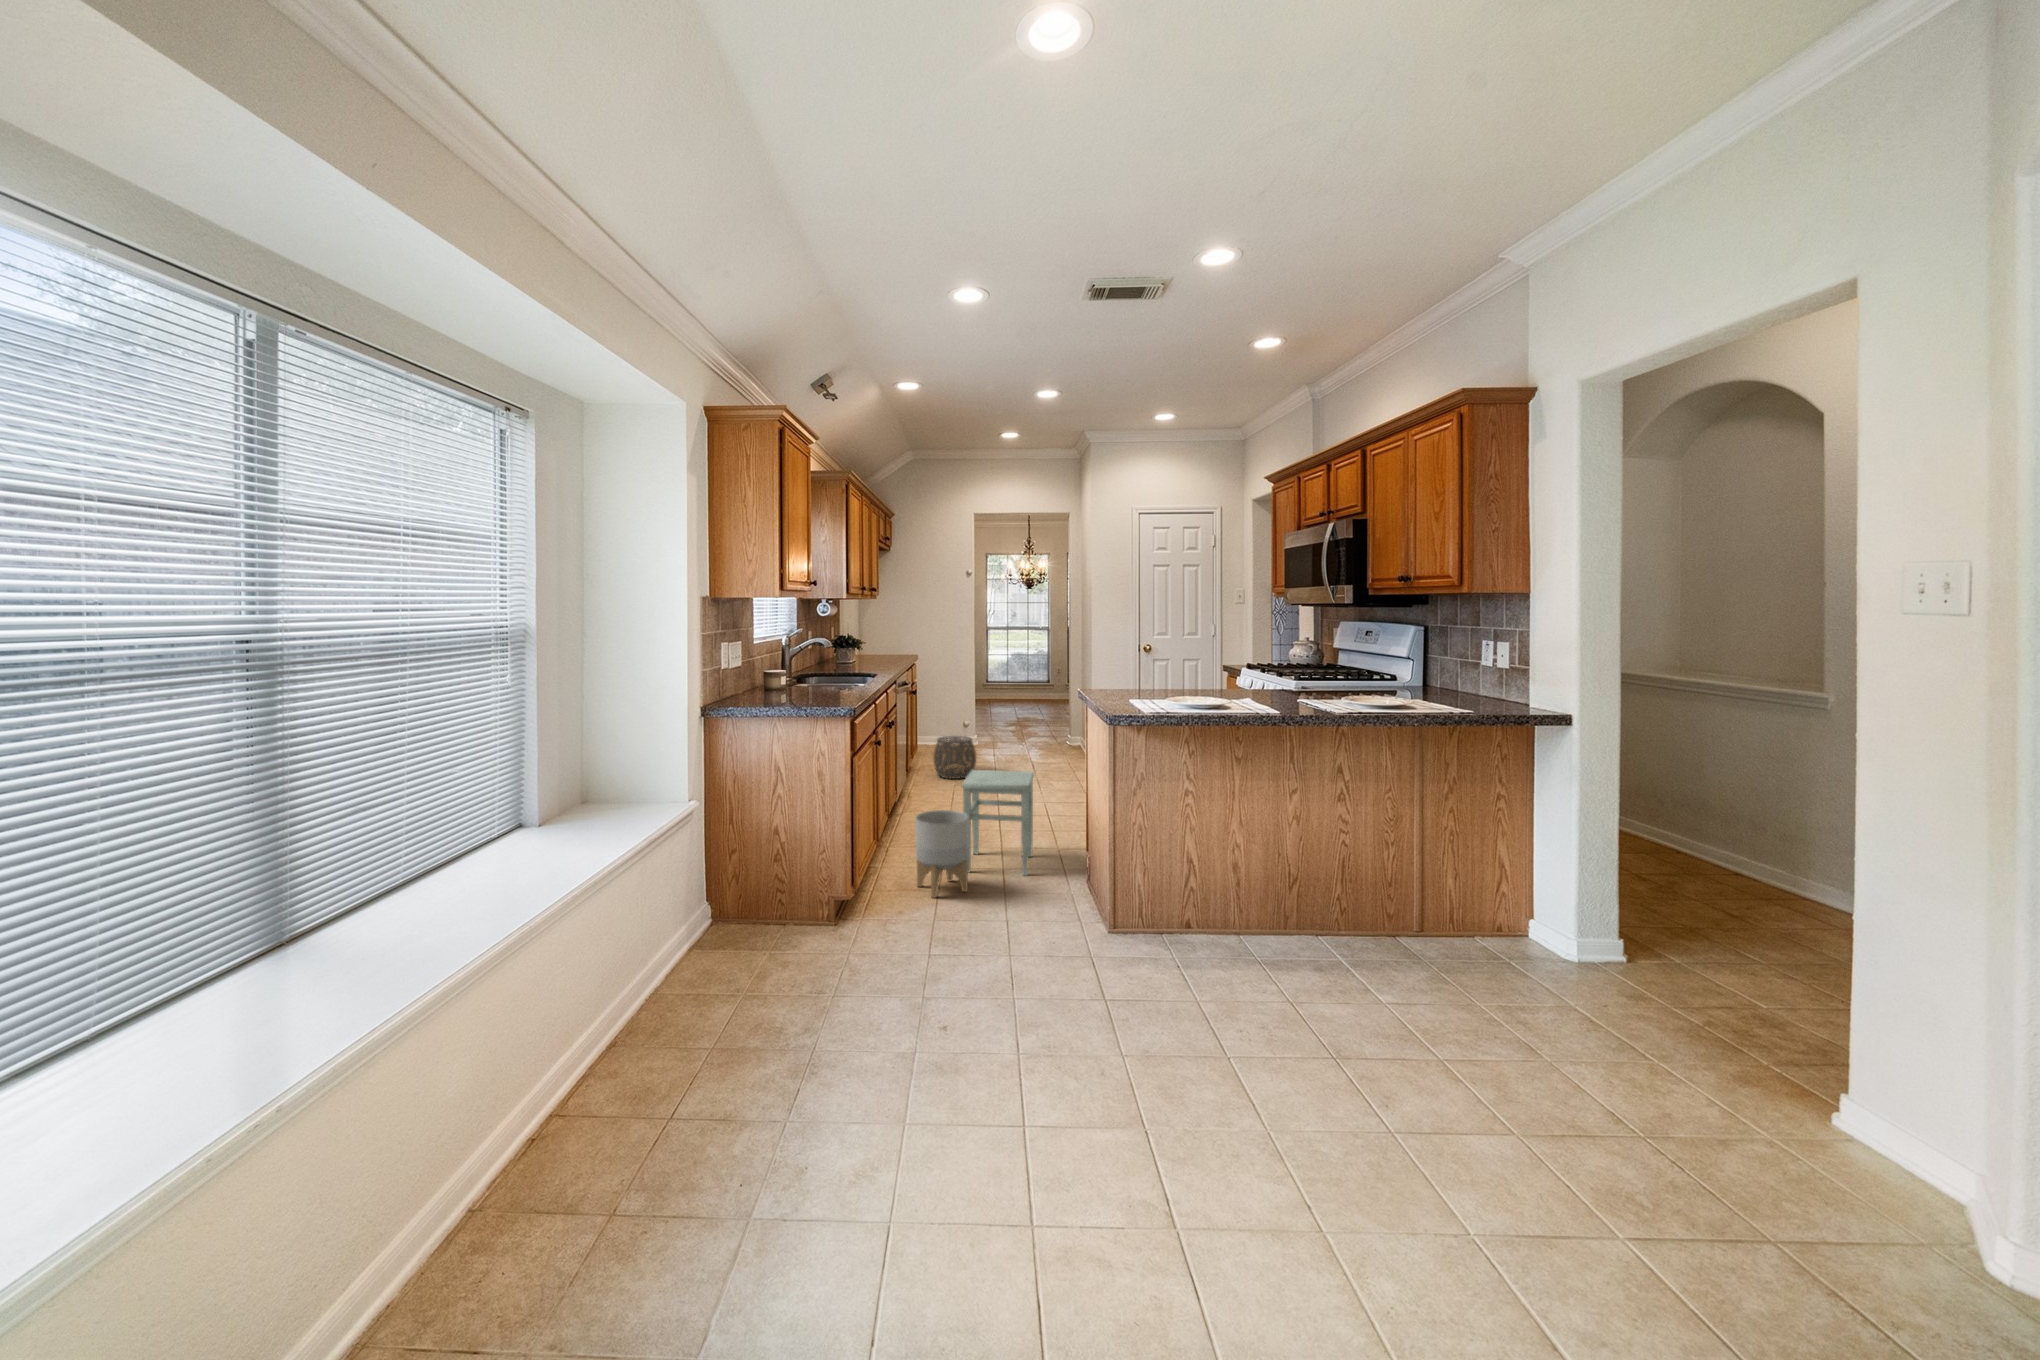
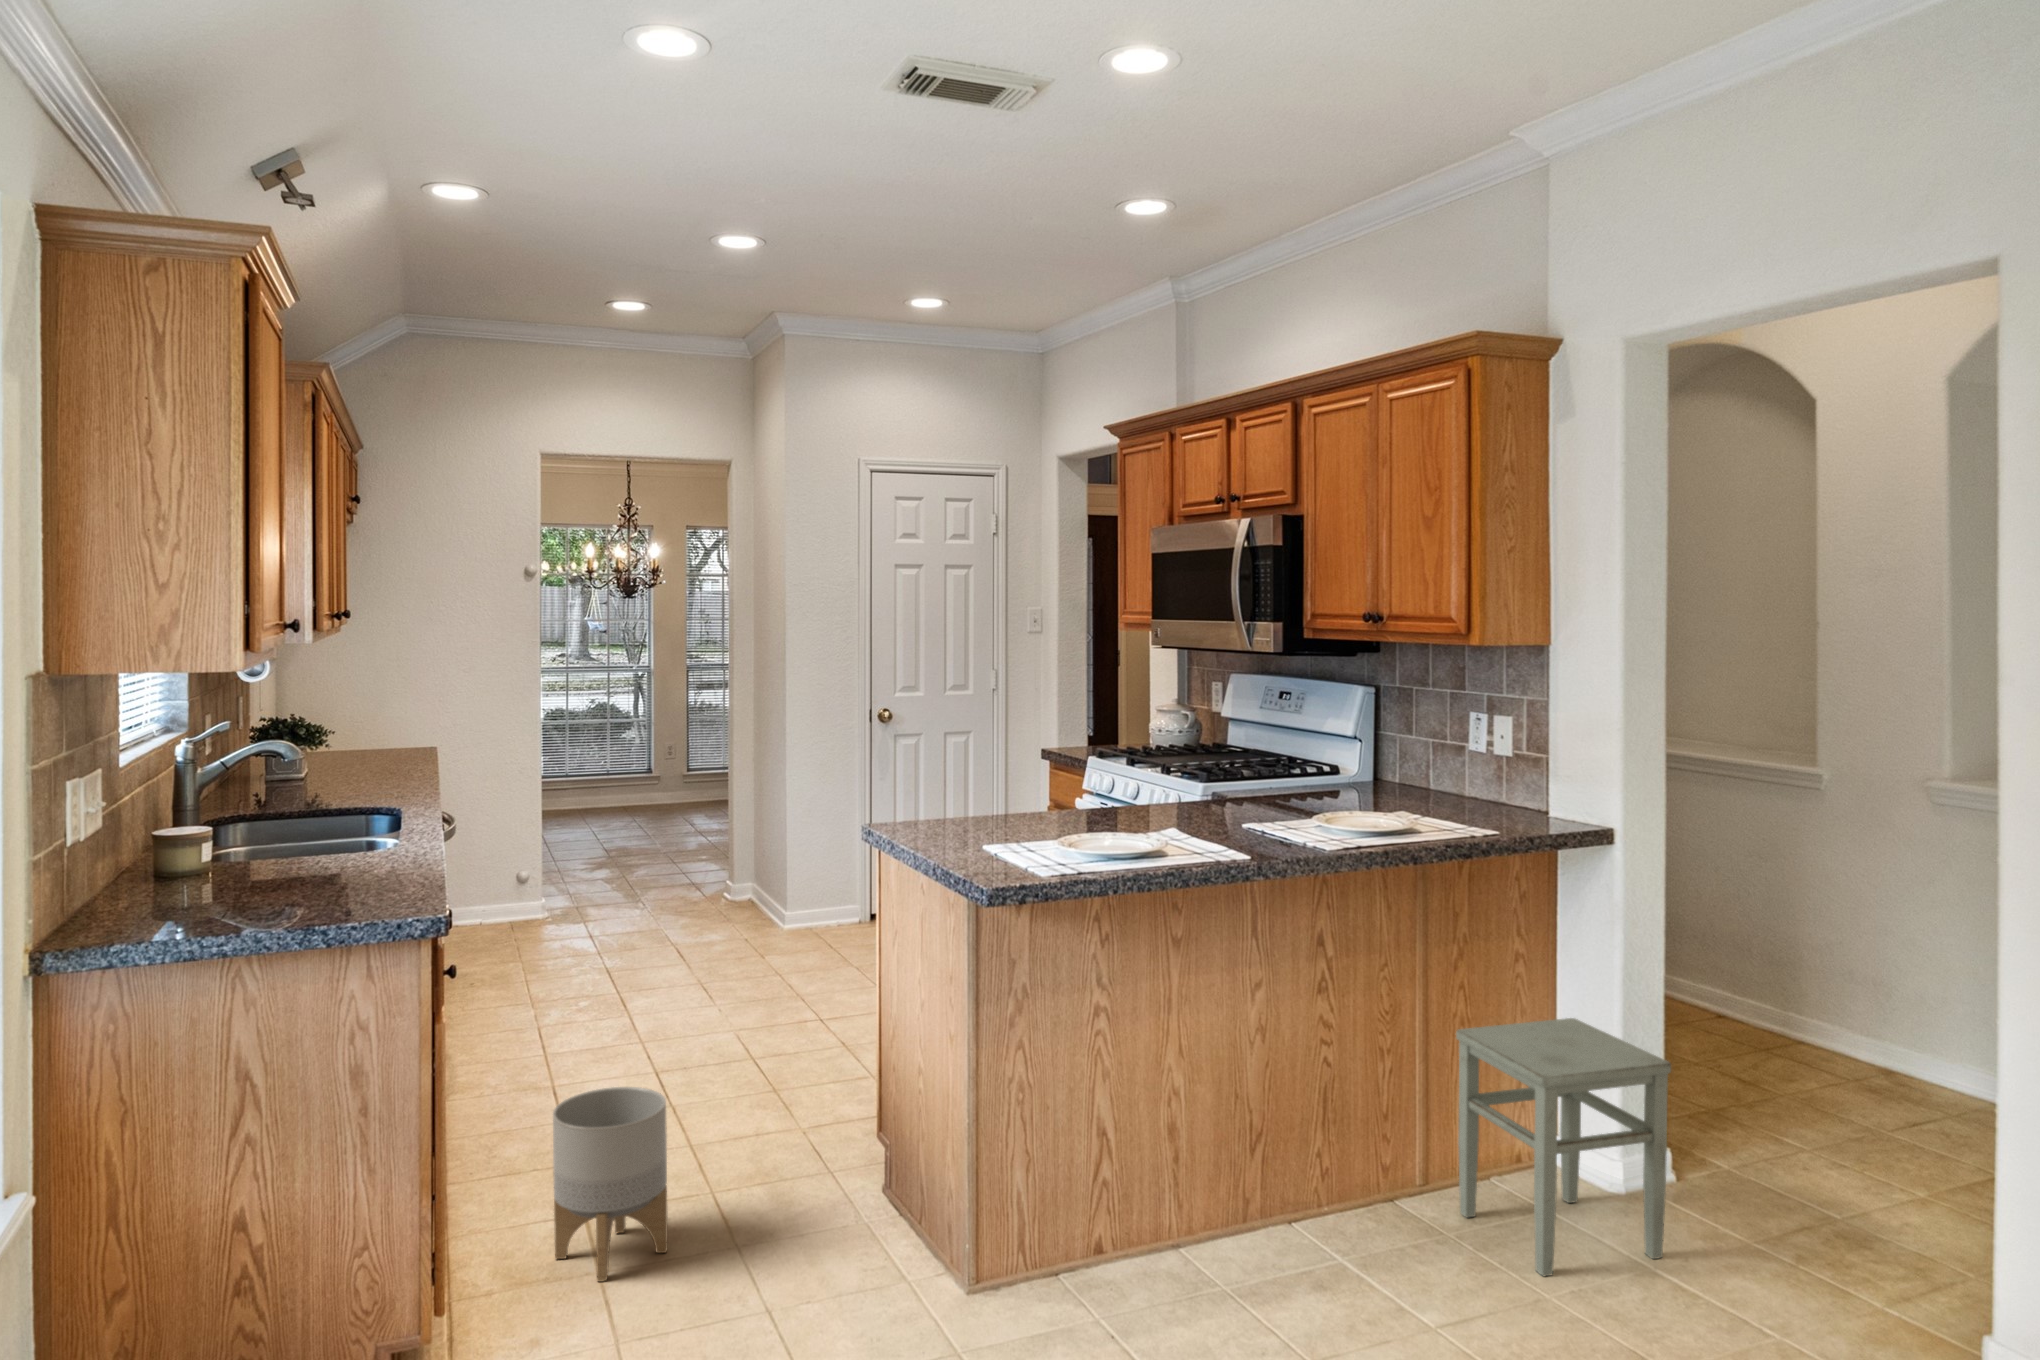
woven basket: present [934,736,976,779] -> none [484,894,577,985]
stool: present [962,770,1034,876] -> present [1456,1018,1671,1276]

